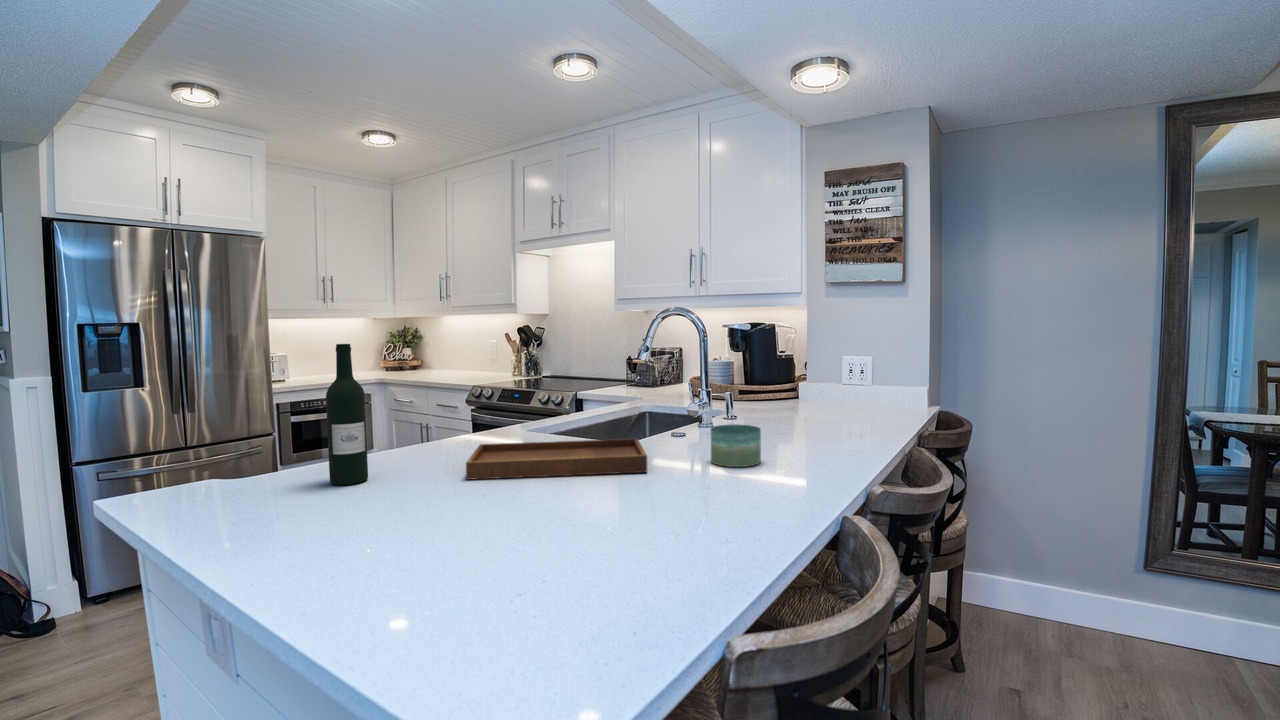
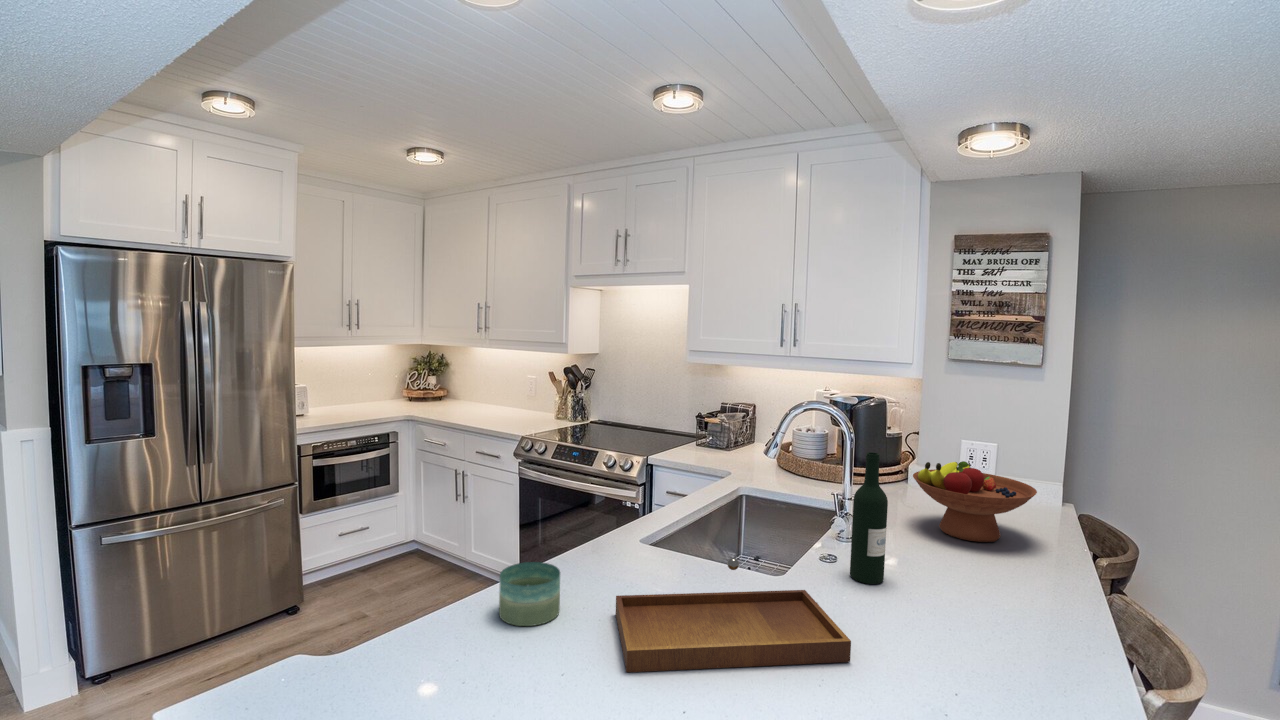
wine bottle: present [326,344,368,485] -> present [850,452,888,584]
fruit bowl: none [776,359,875,423] -> present [913,461,1037,542]
candle: present [711,425,761,467] -> present [499,562,560,626]

